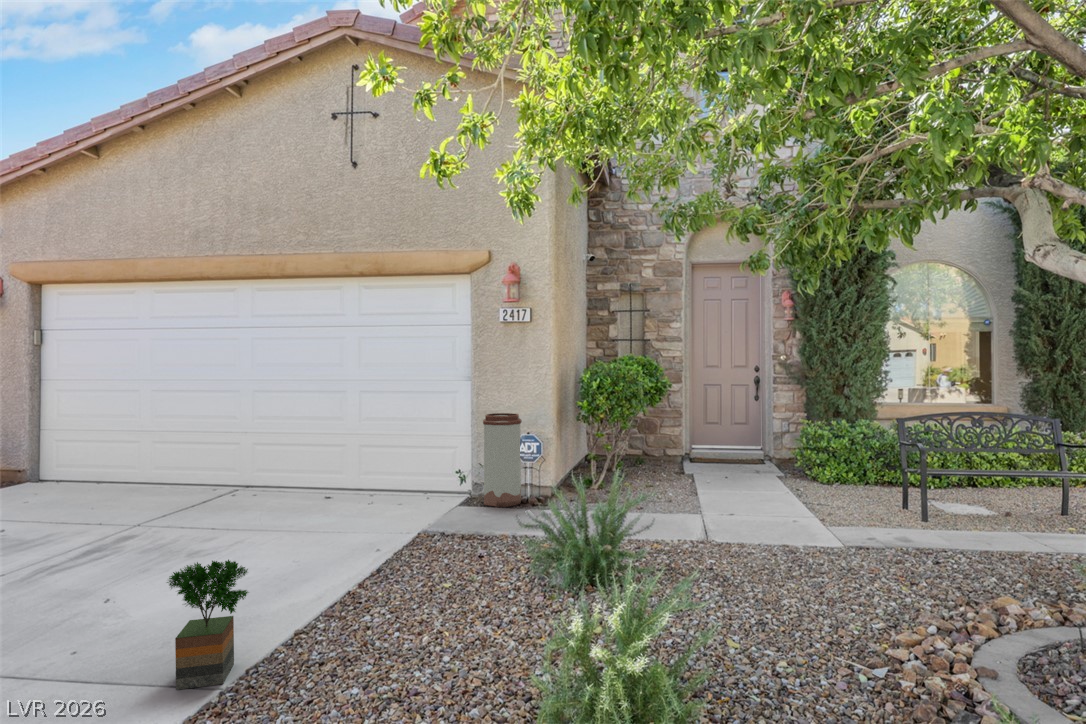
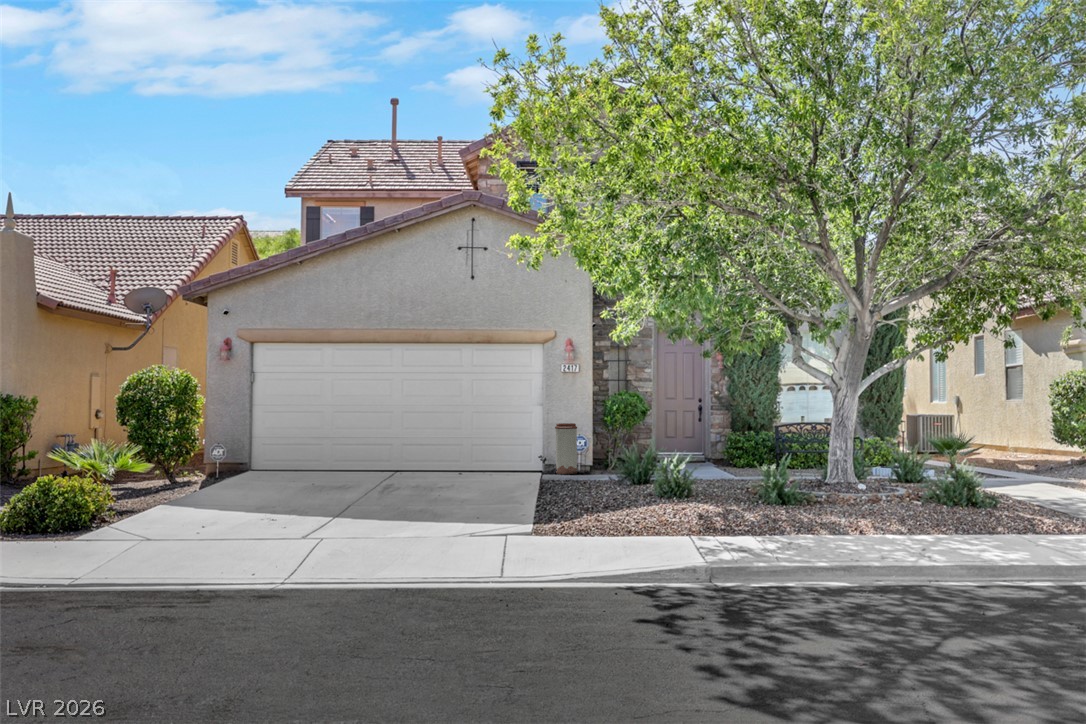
potted tree: present [167,560,249,690] -> none [523,458,550,495]

